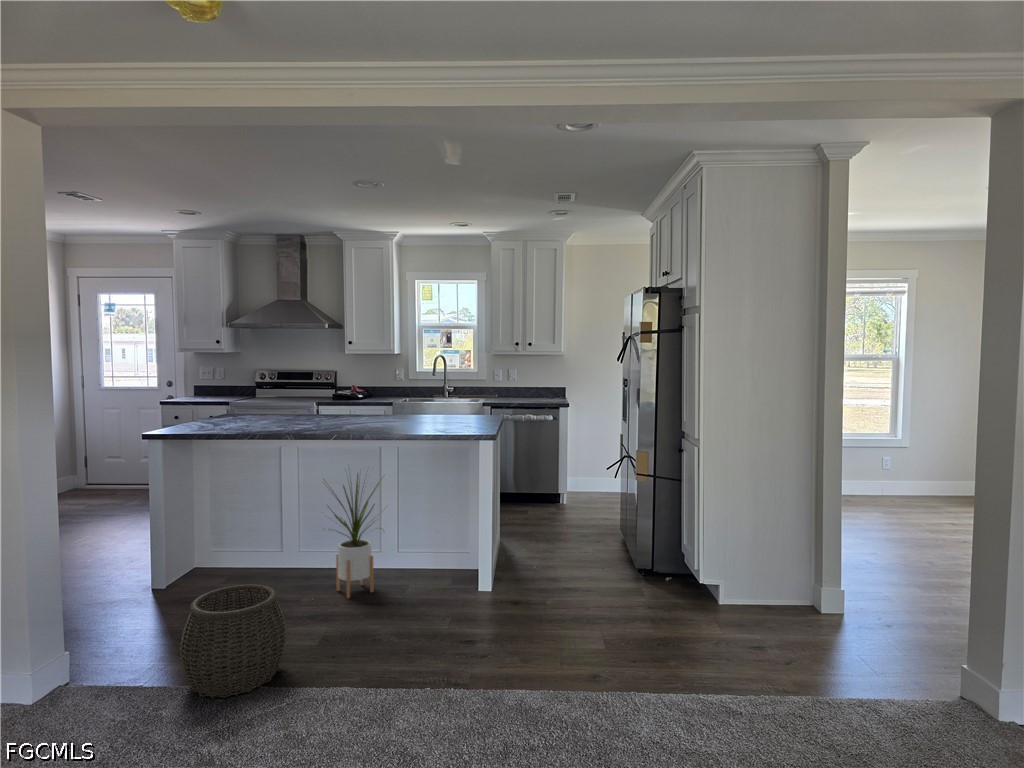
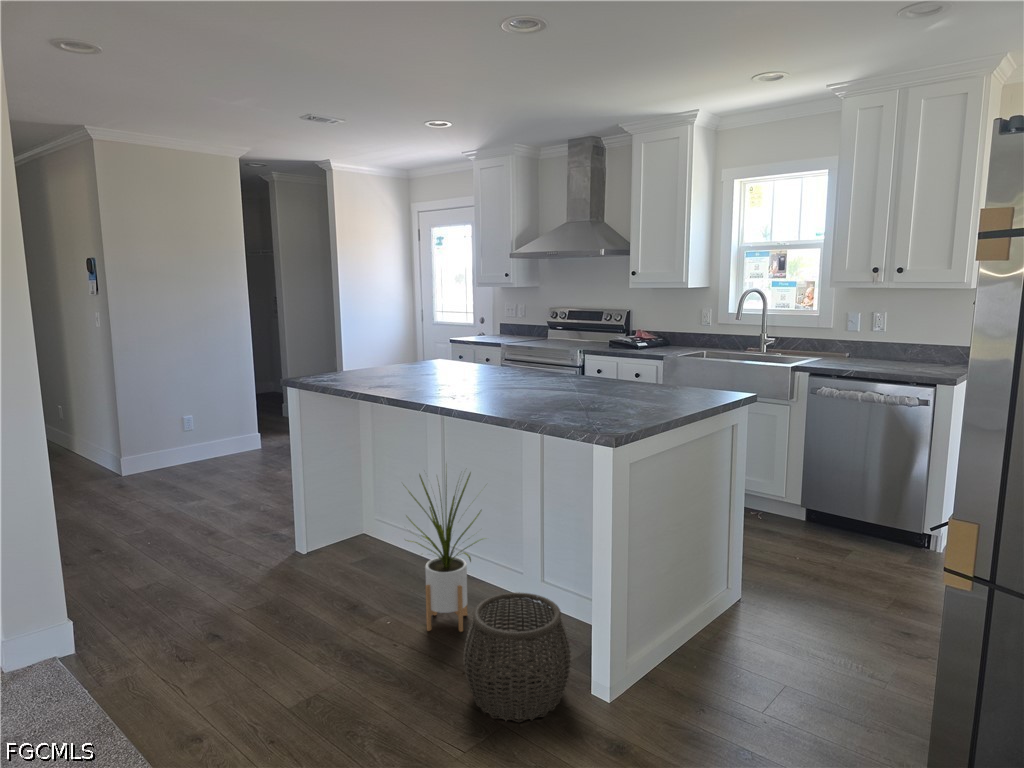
woven basket: present [180,585,287,698] -> present [463,592,571,722]

